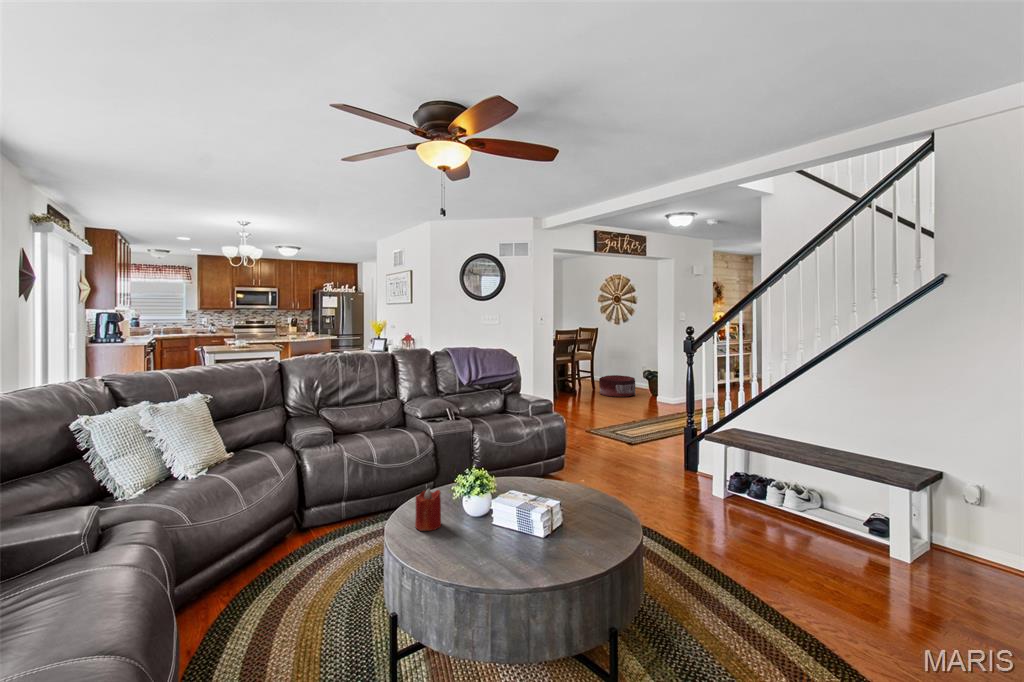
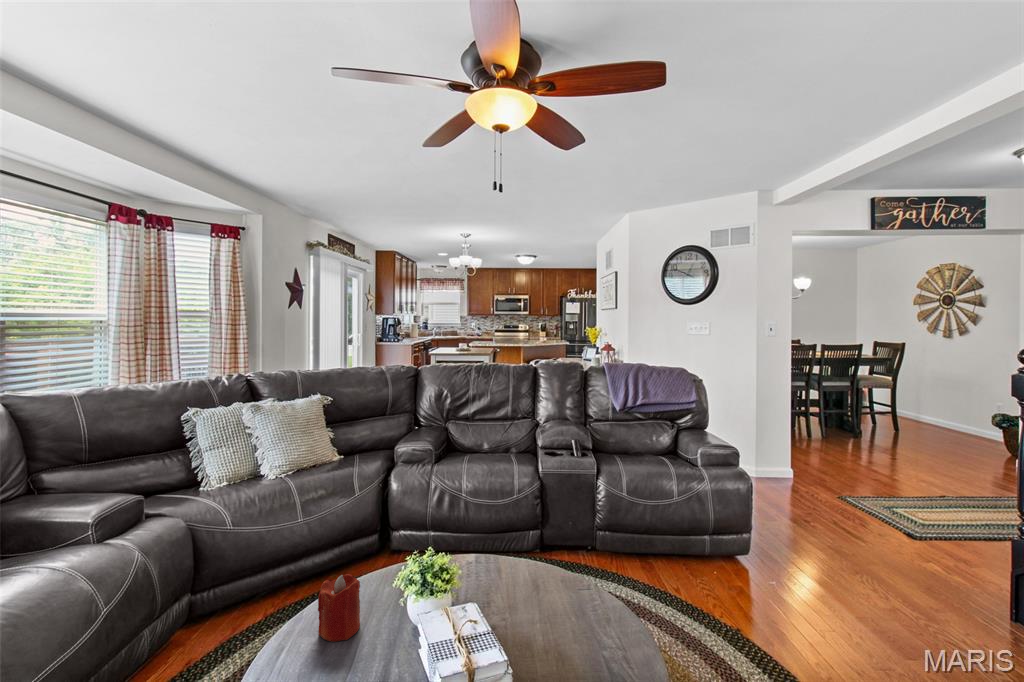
pouf: present [599,375,635,397] -> none [900,413,973,450]

